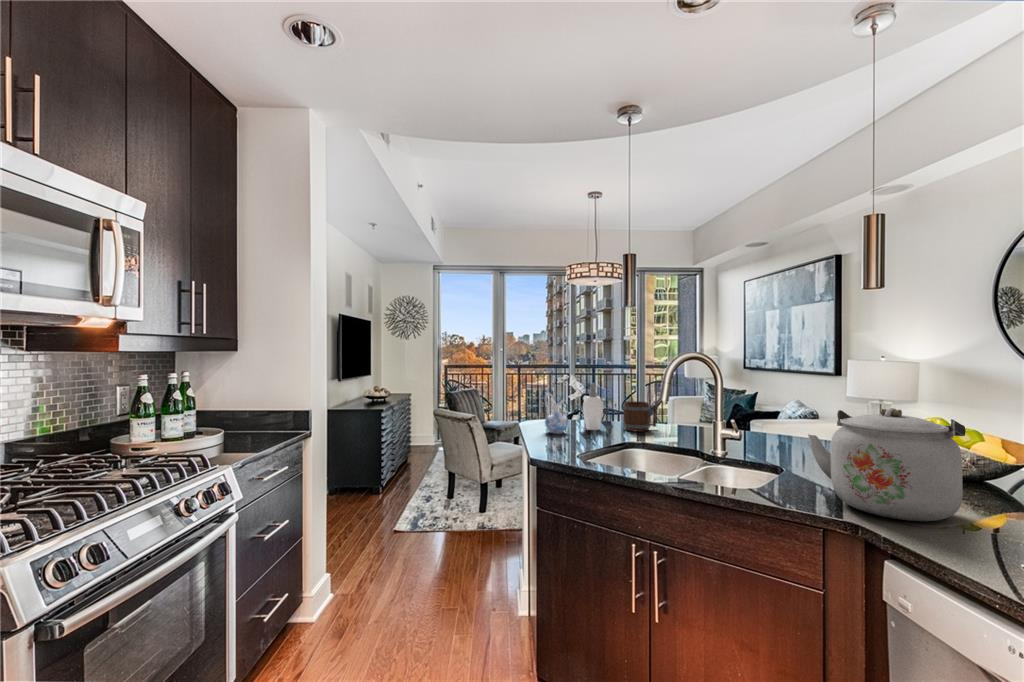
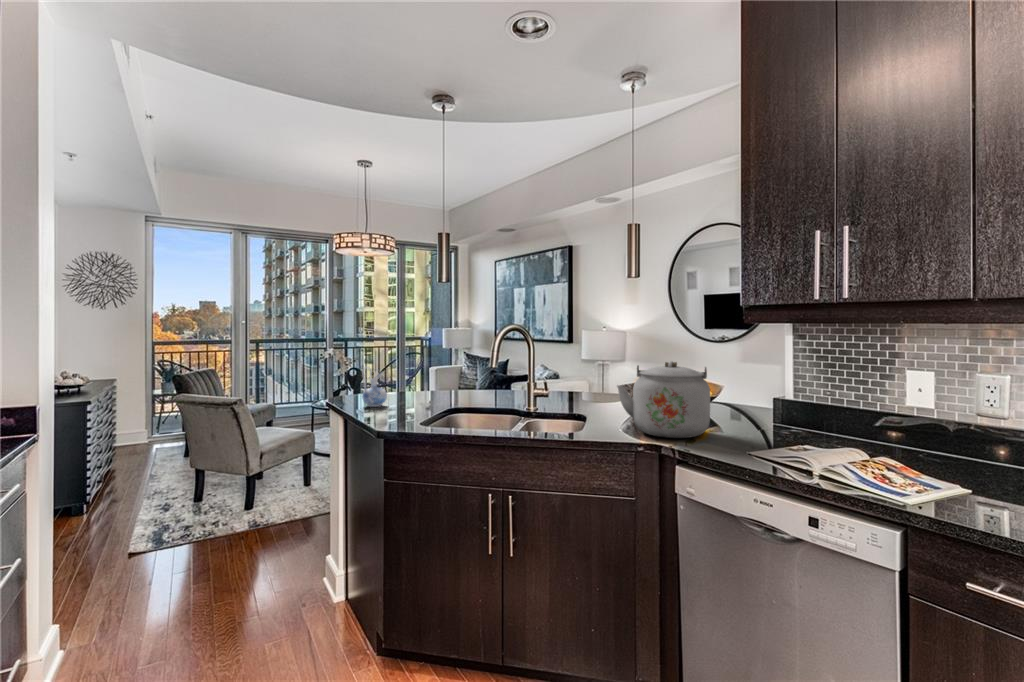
soap dispenser: present [583,383,603,430] -> none [397,355,417,401]
mug: present [623,401,656,432] -> none [436,371,465,399]

